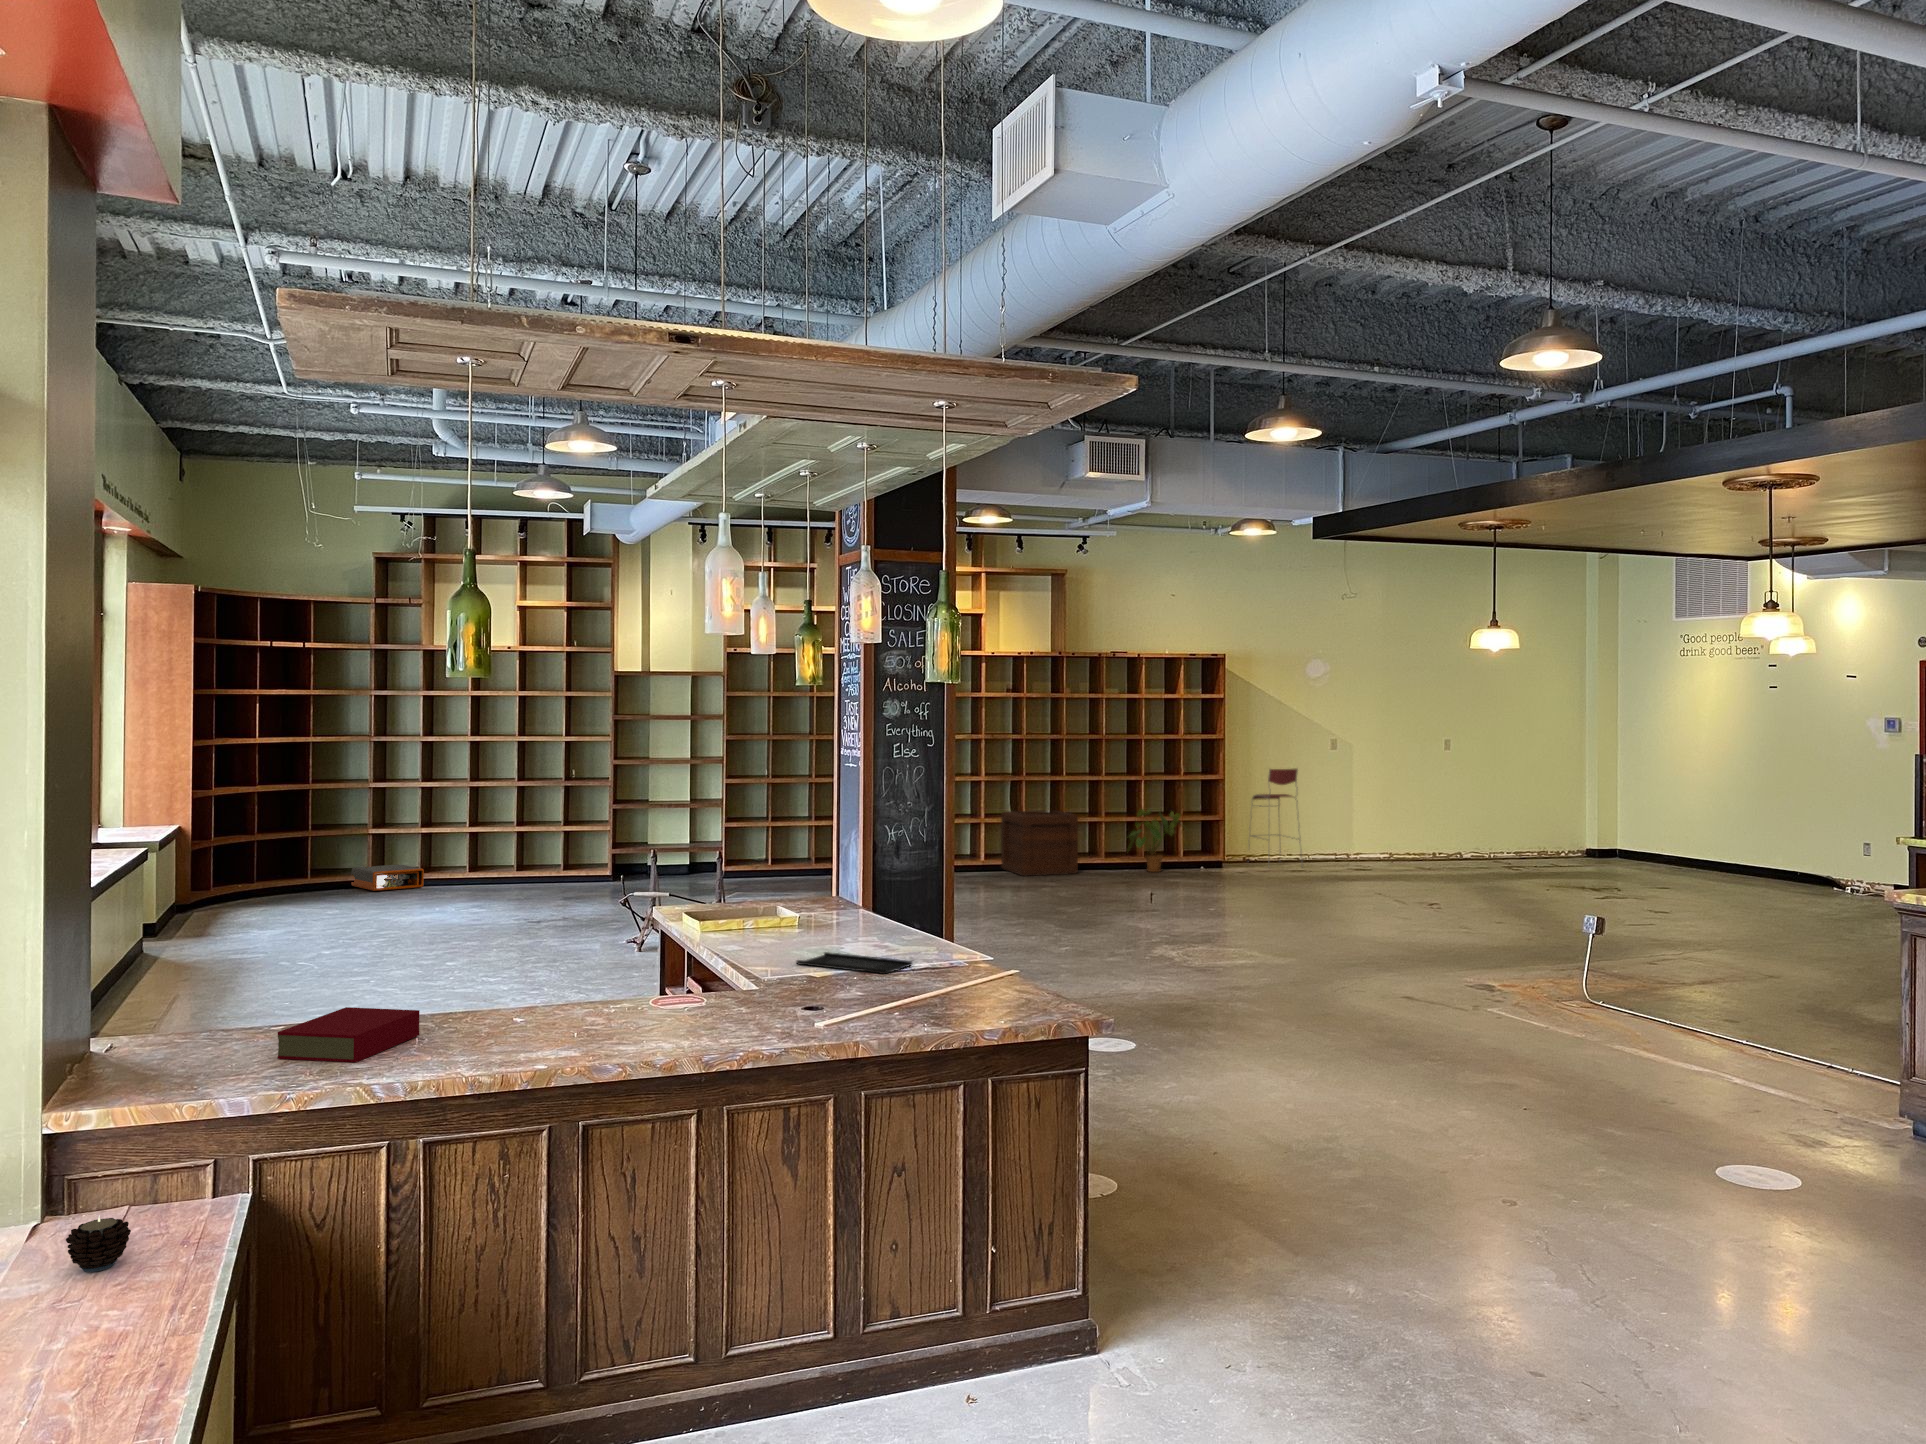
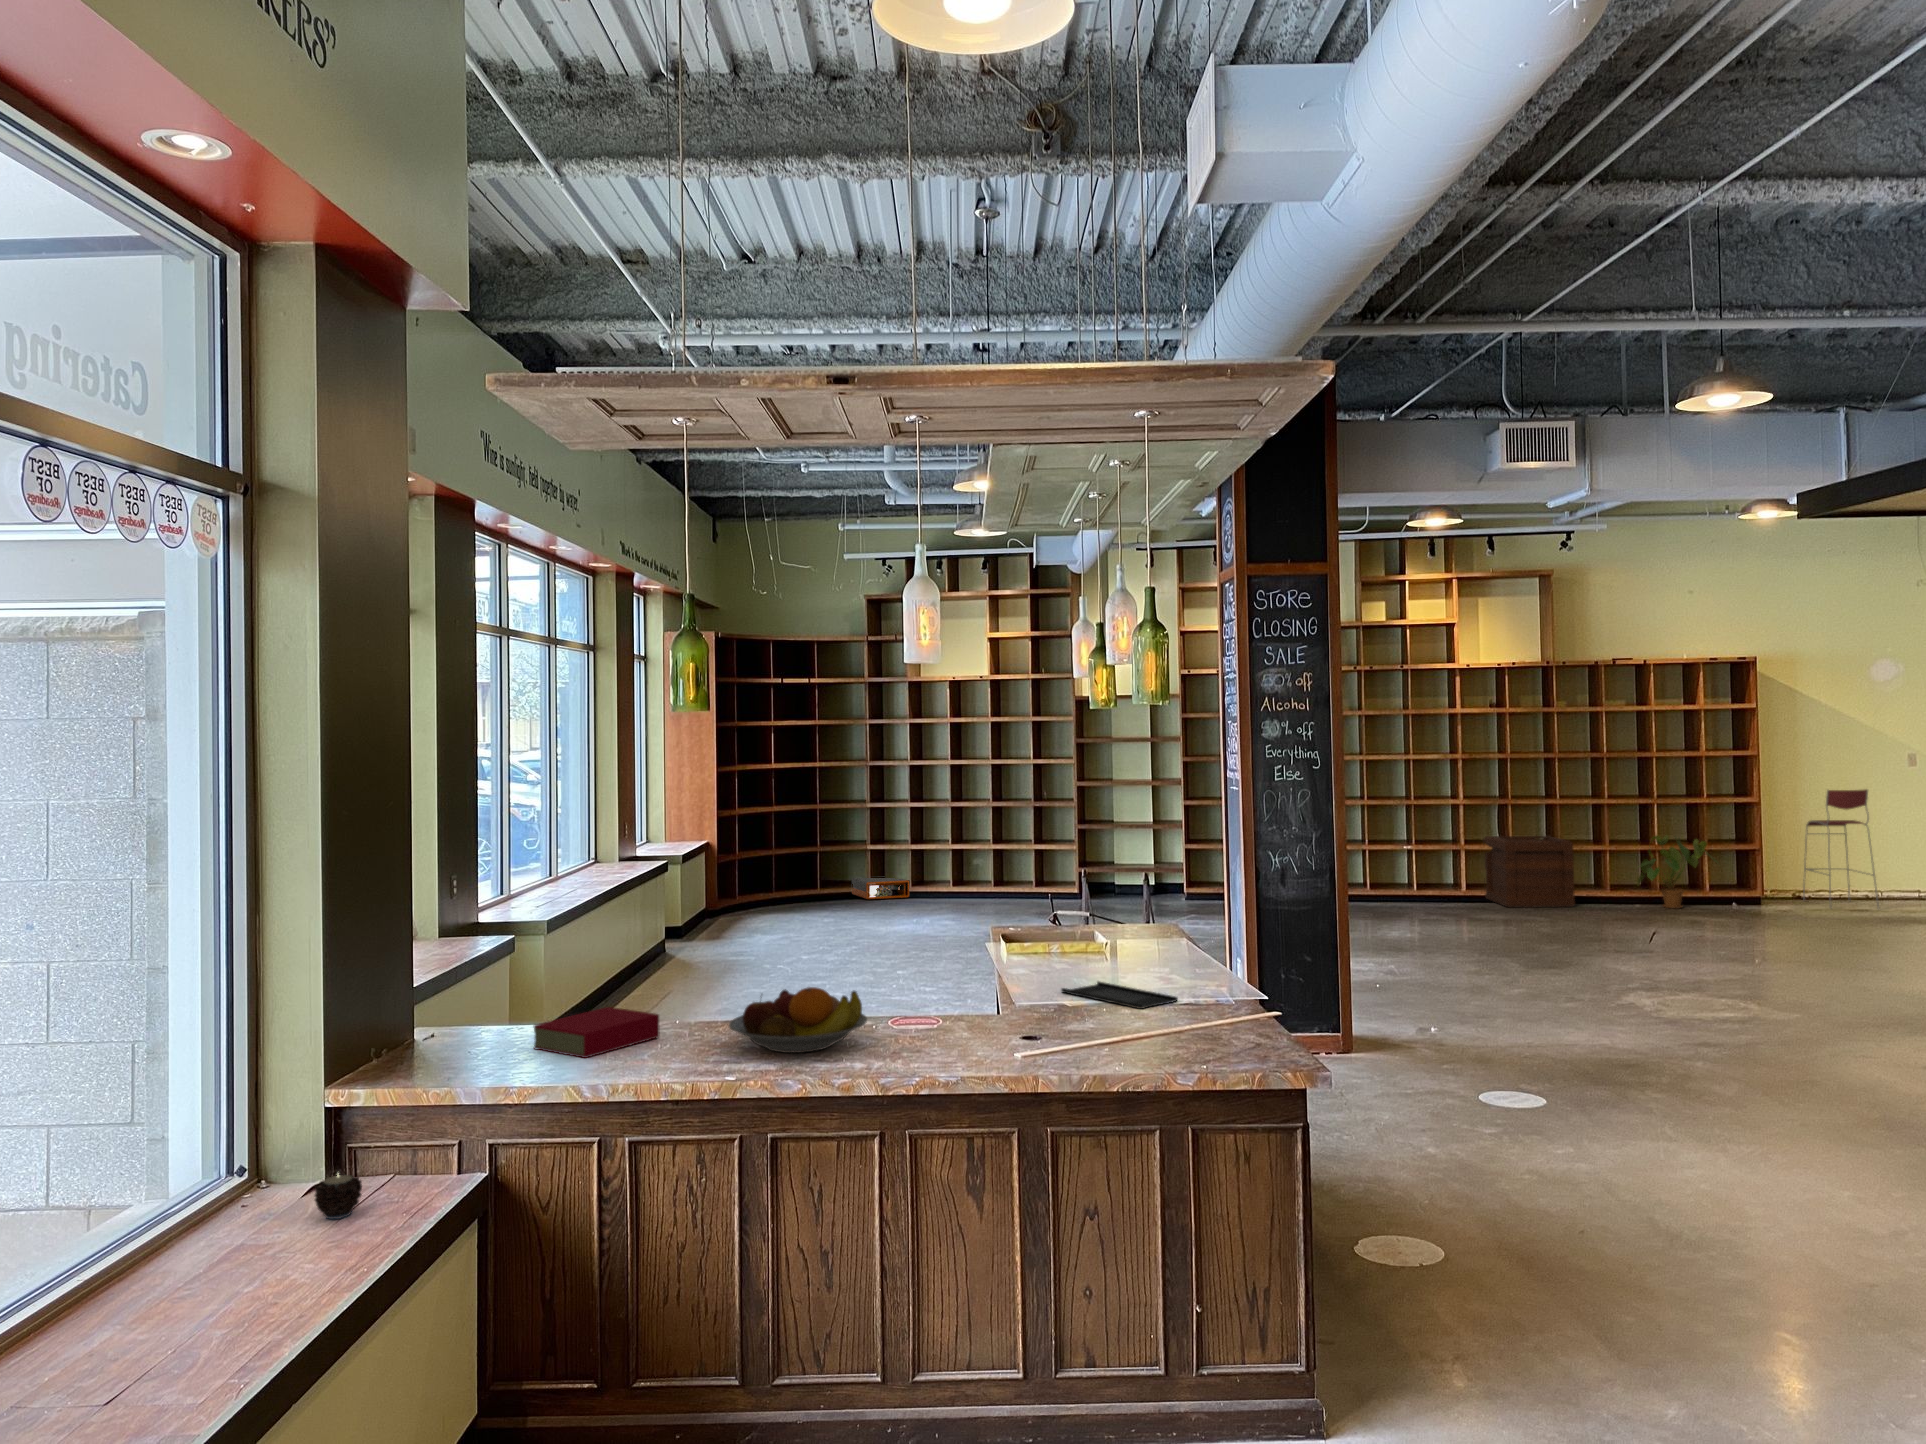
fruit bowl: none [512,970,660,1038] -> present [729,987,867,1053]

